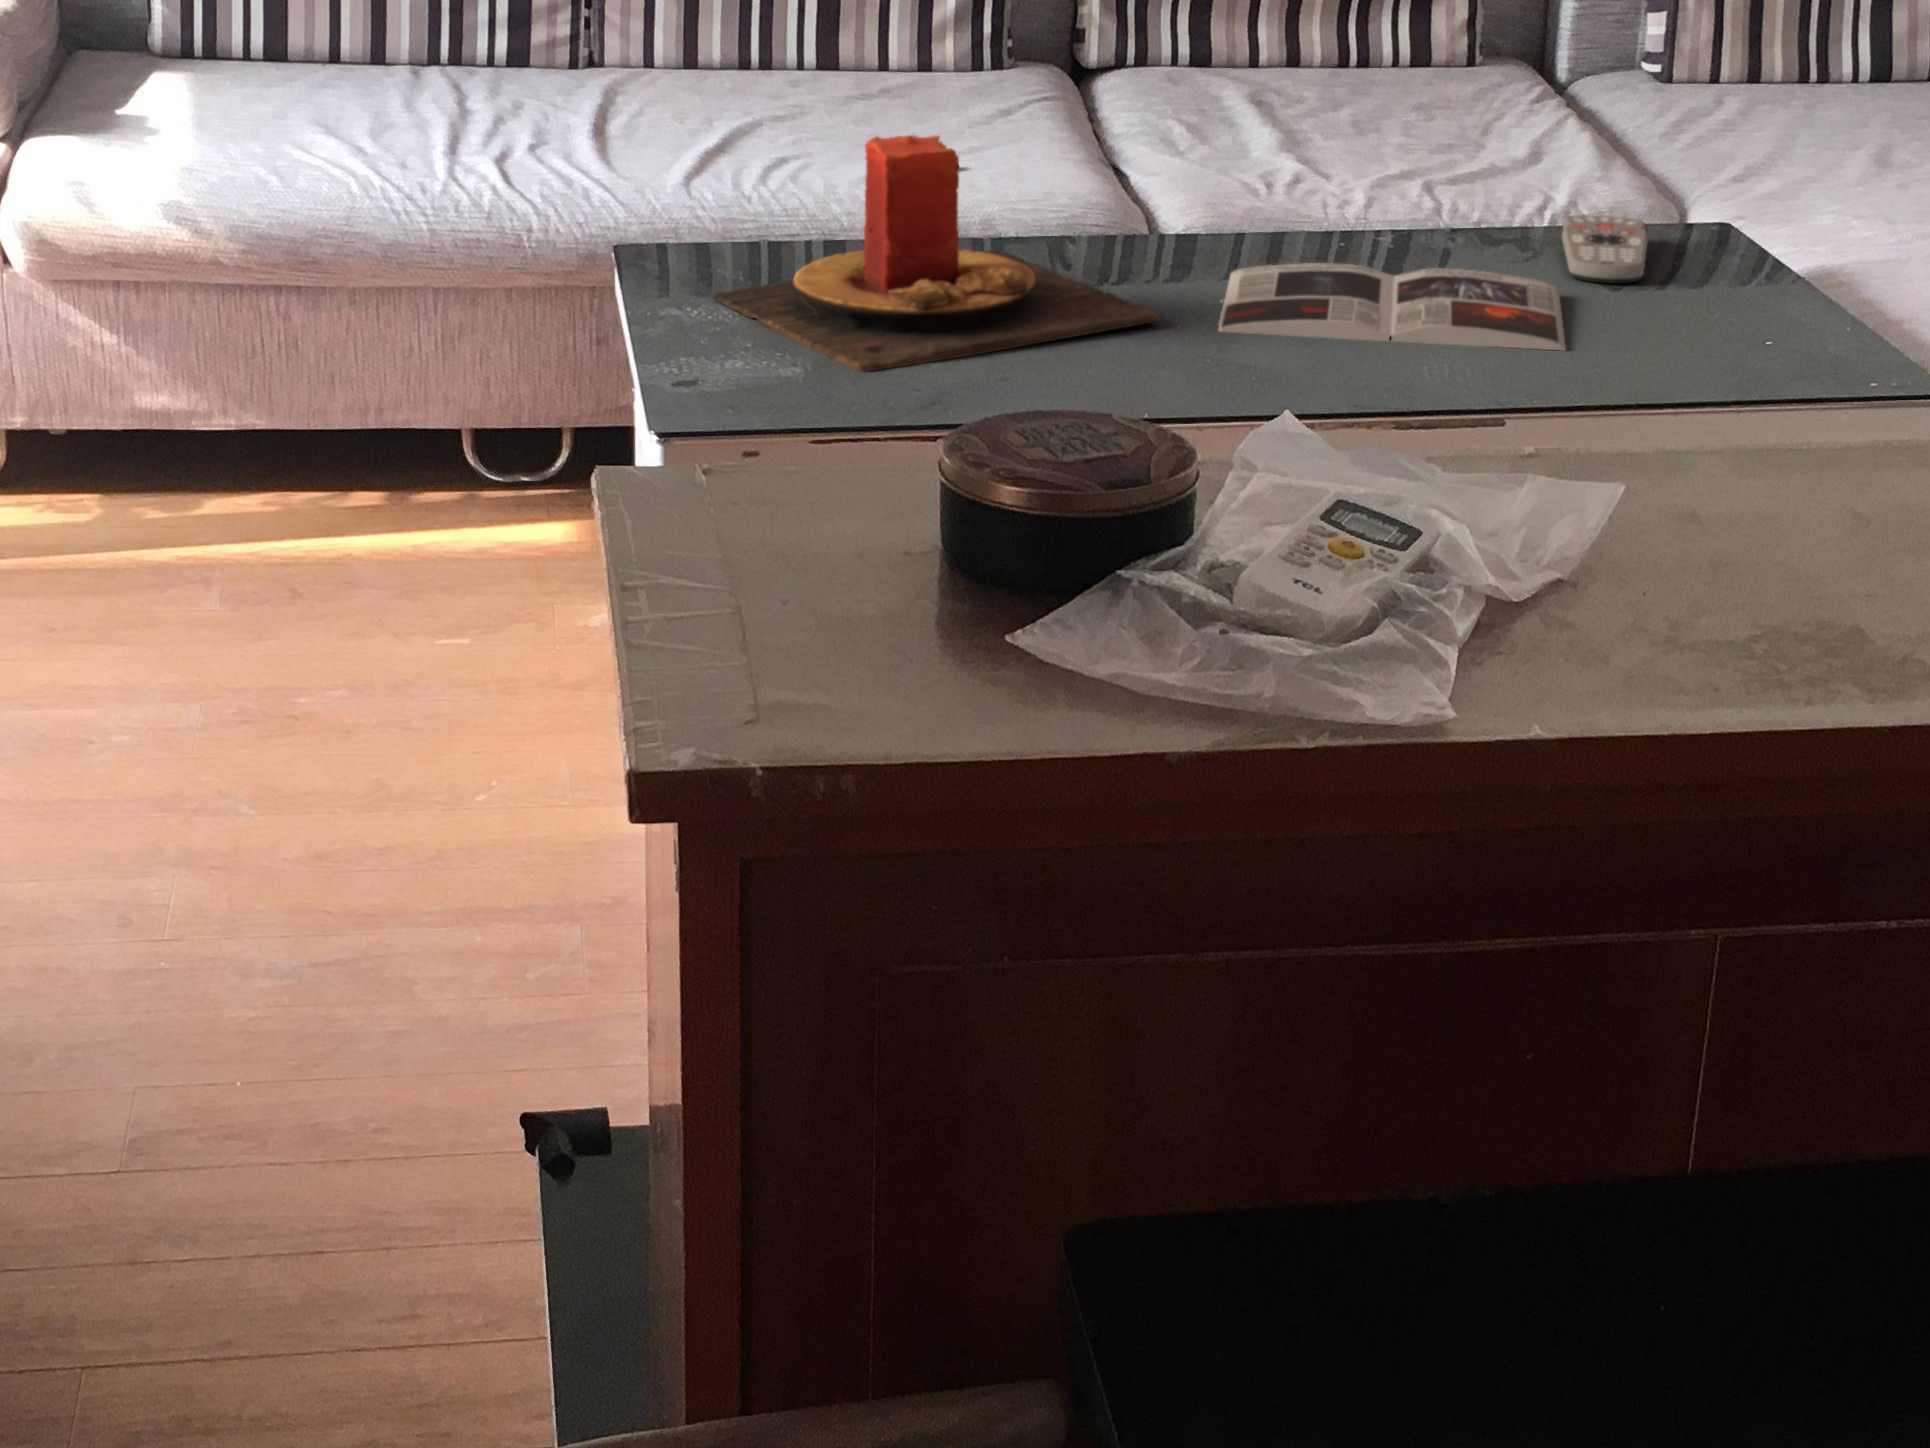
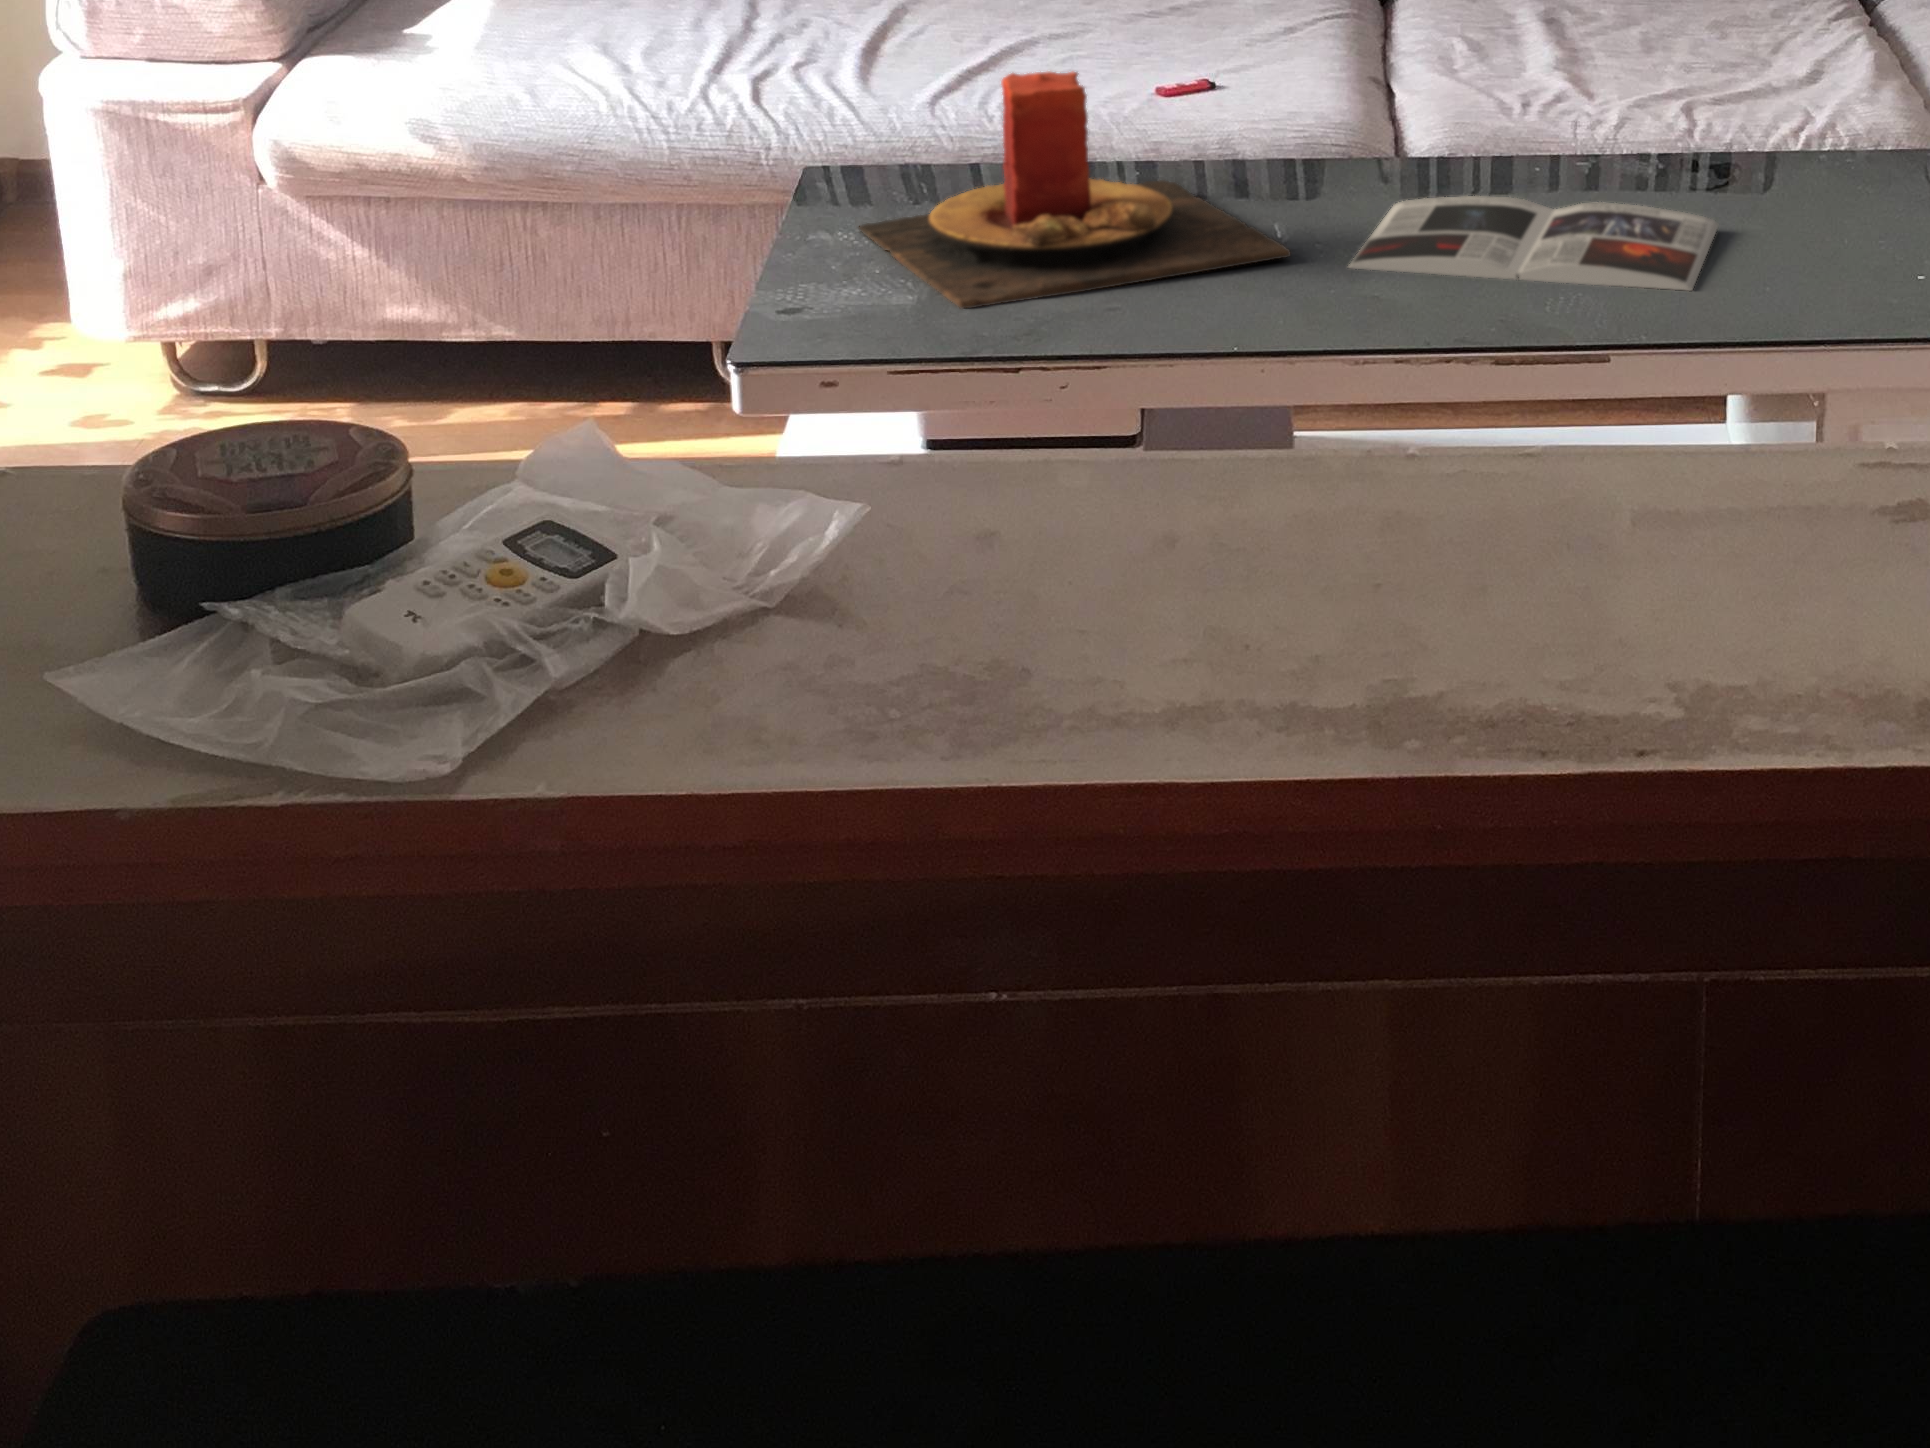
remote control: present [1562,215,1648,283] -> none [1741,146,1841,218]

